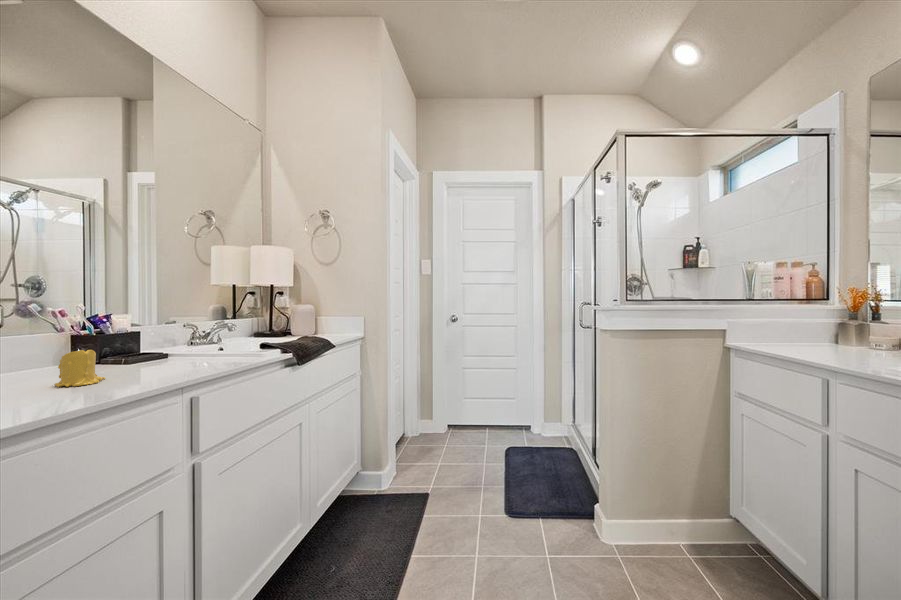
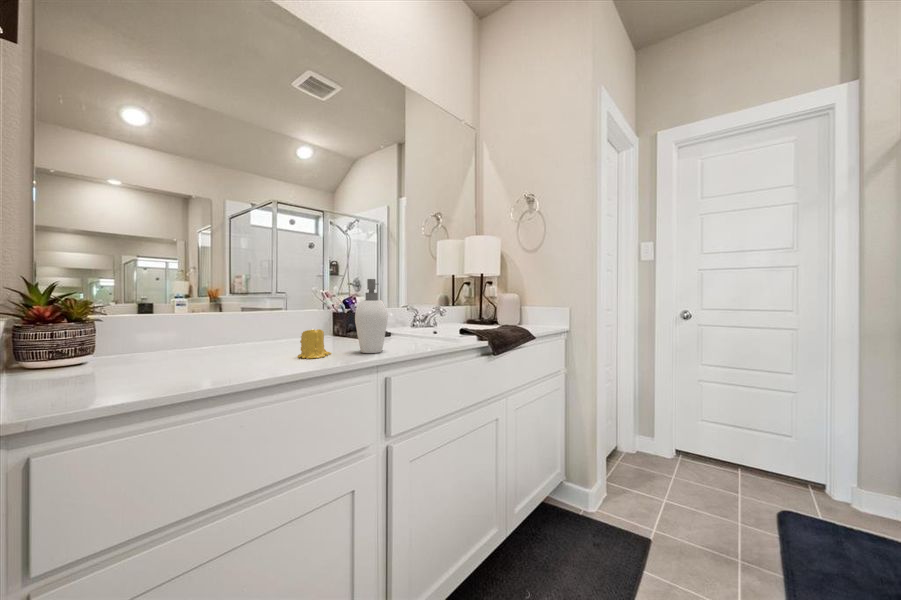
soap dispenser: none [139,290,185,374] -> present [355,279,388,353]

